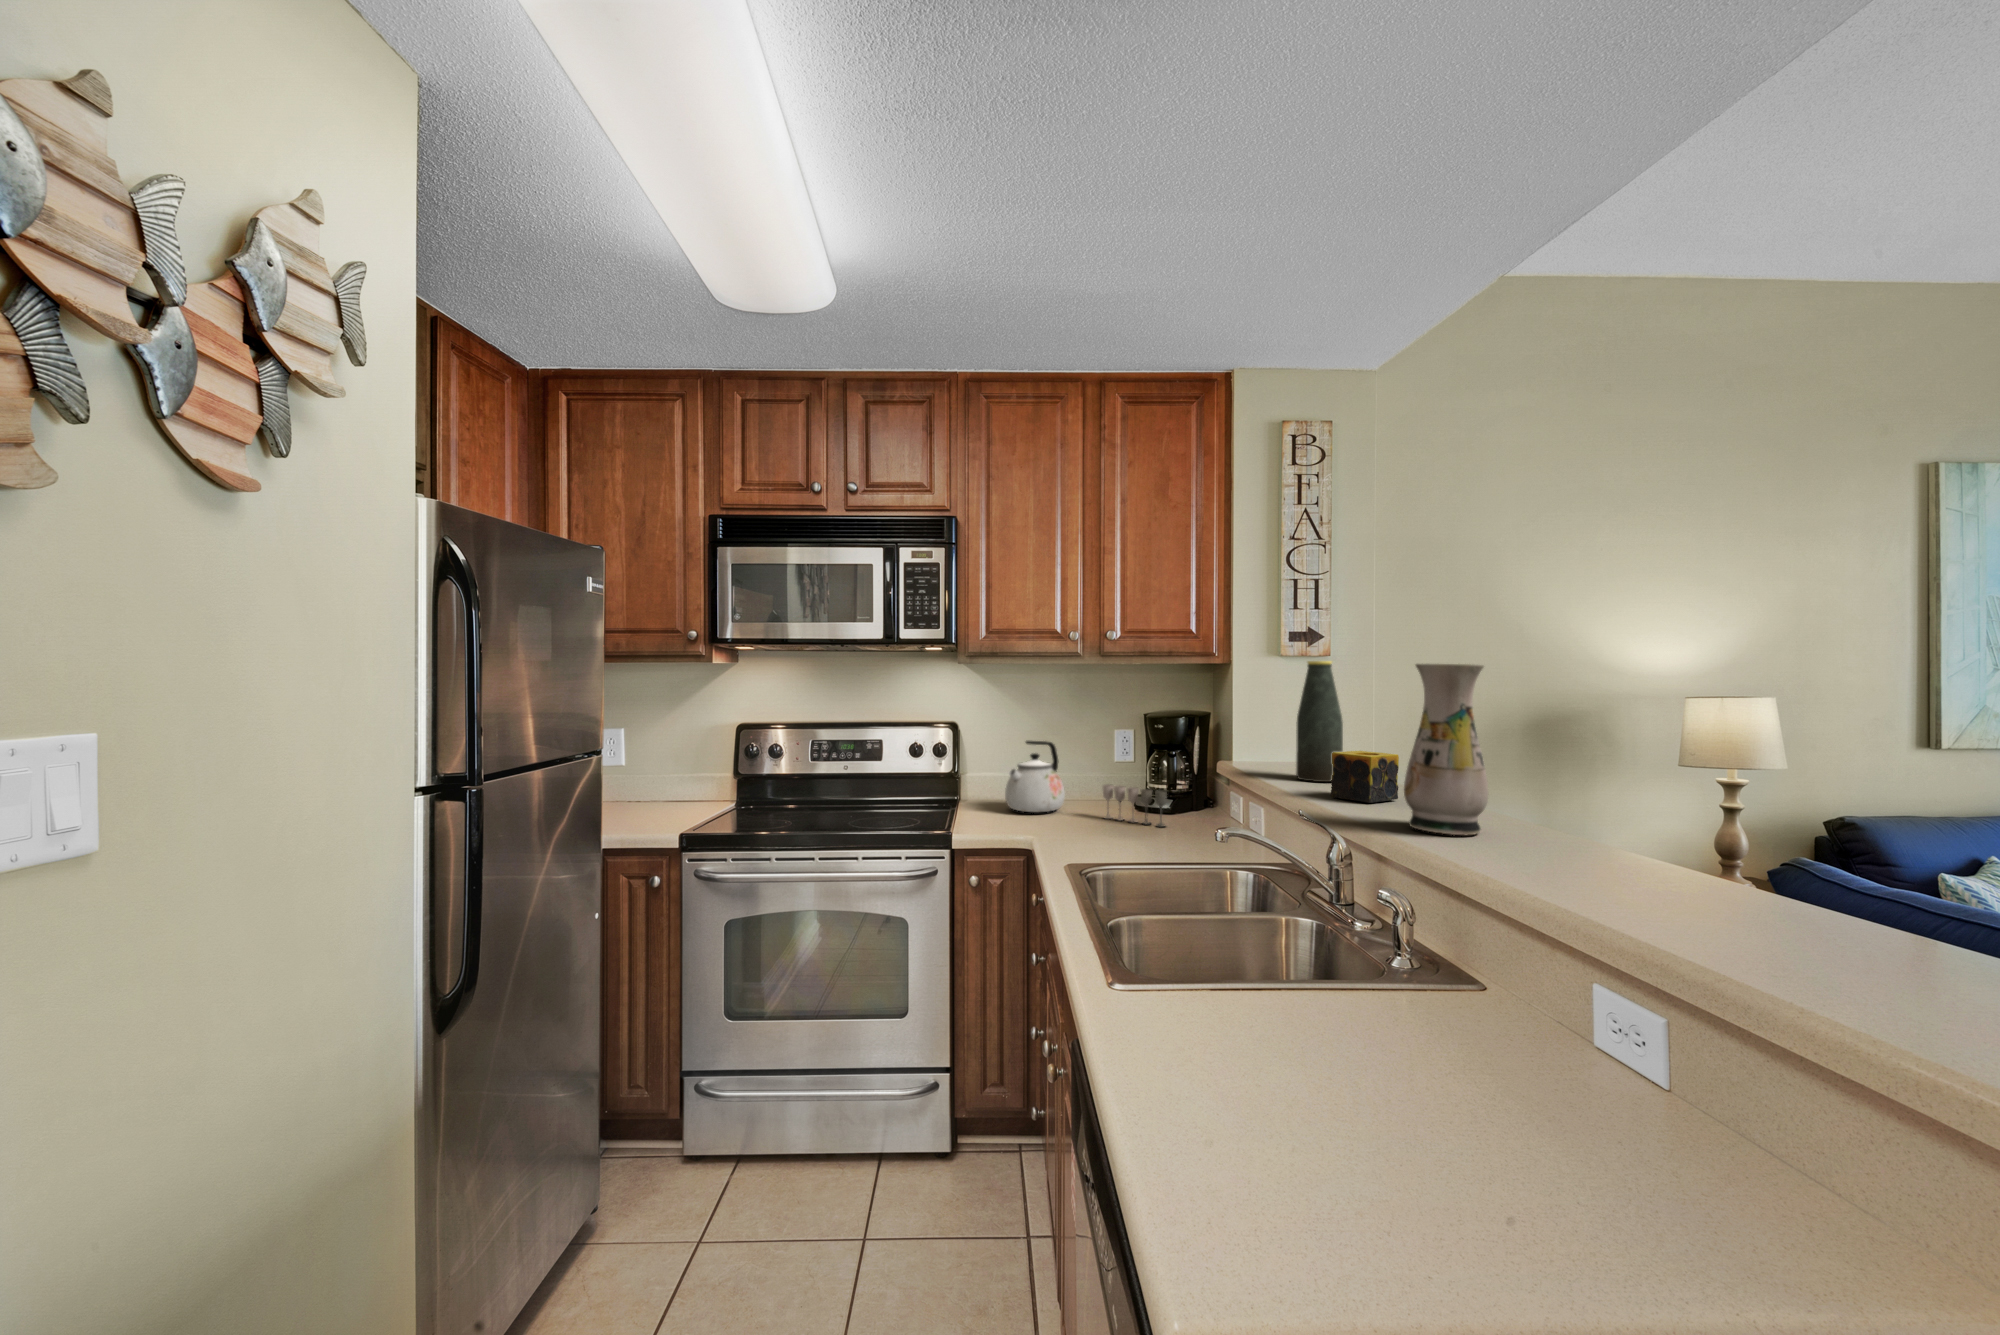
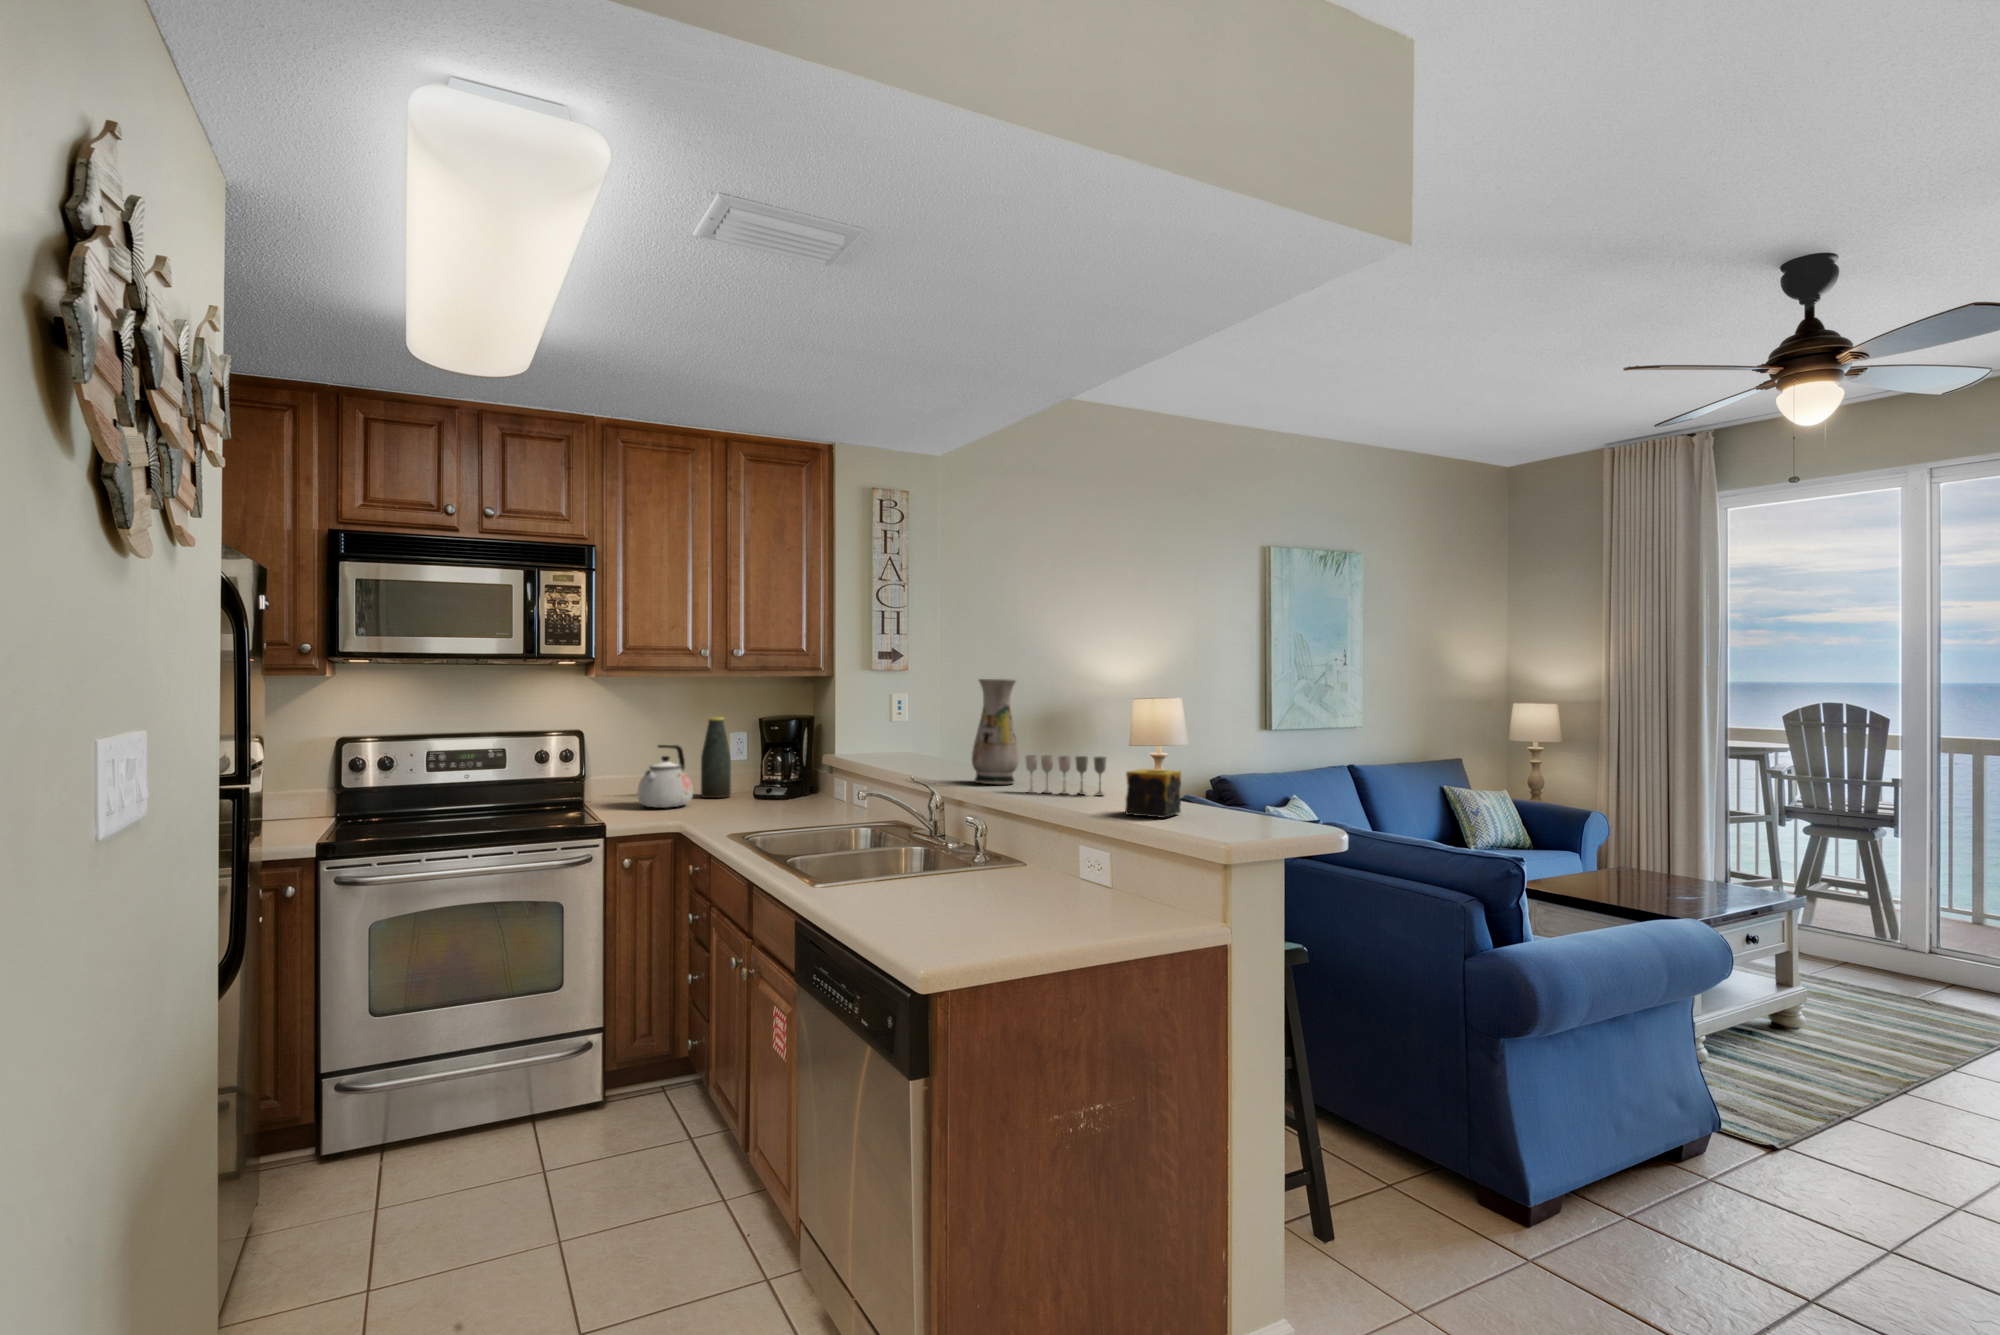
bottle: present [1296,661,1343,782] -> present [701,717,731,798]
candle: present [1331,751,1399,803] -> present [1125,769,1181,818]
wine glass: present [1103,784,1167,827] -> present [1025,755,1106,795]

